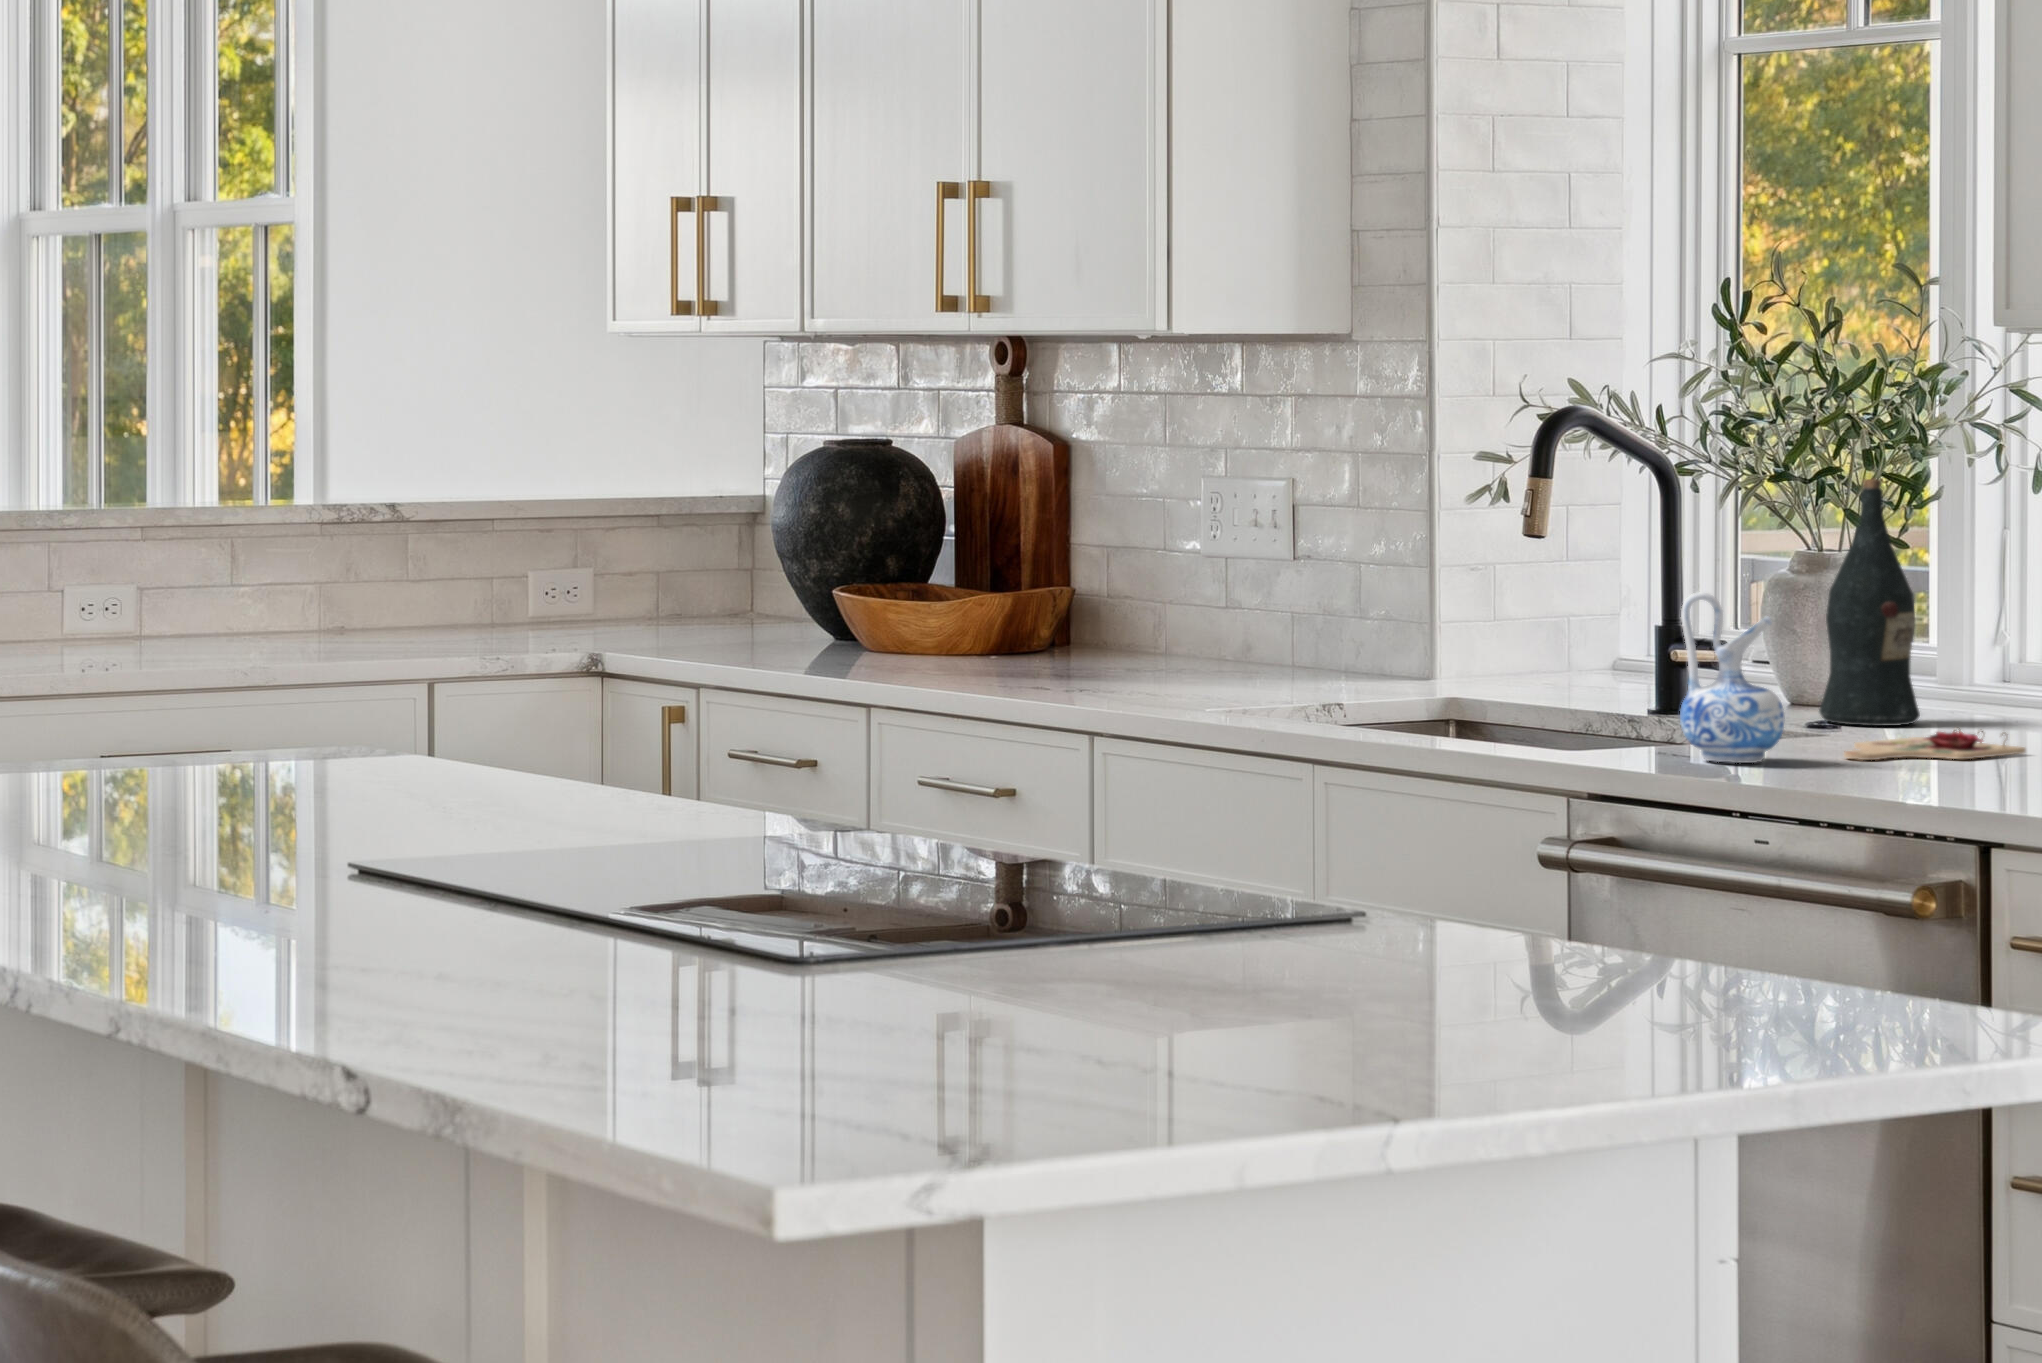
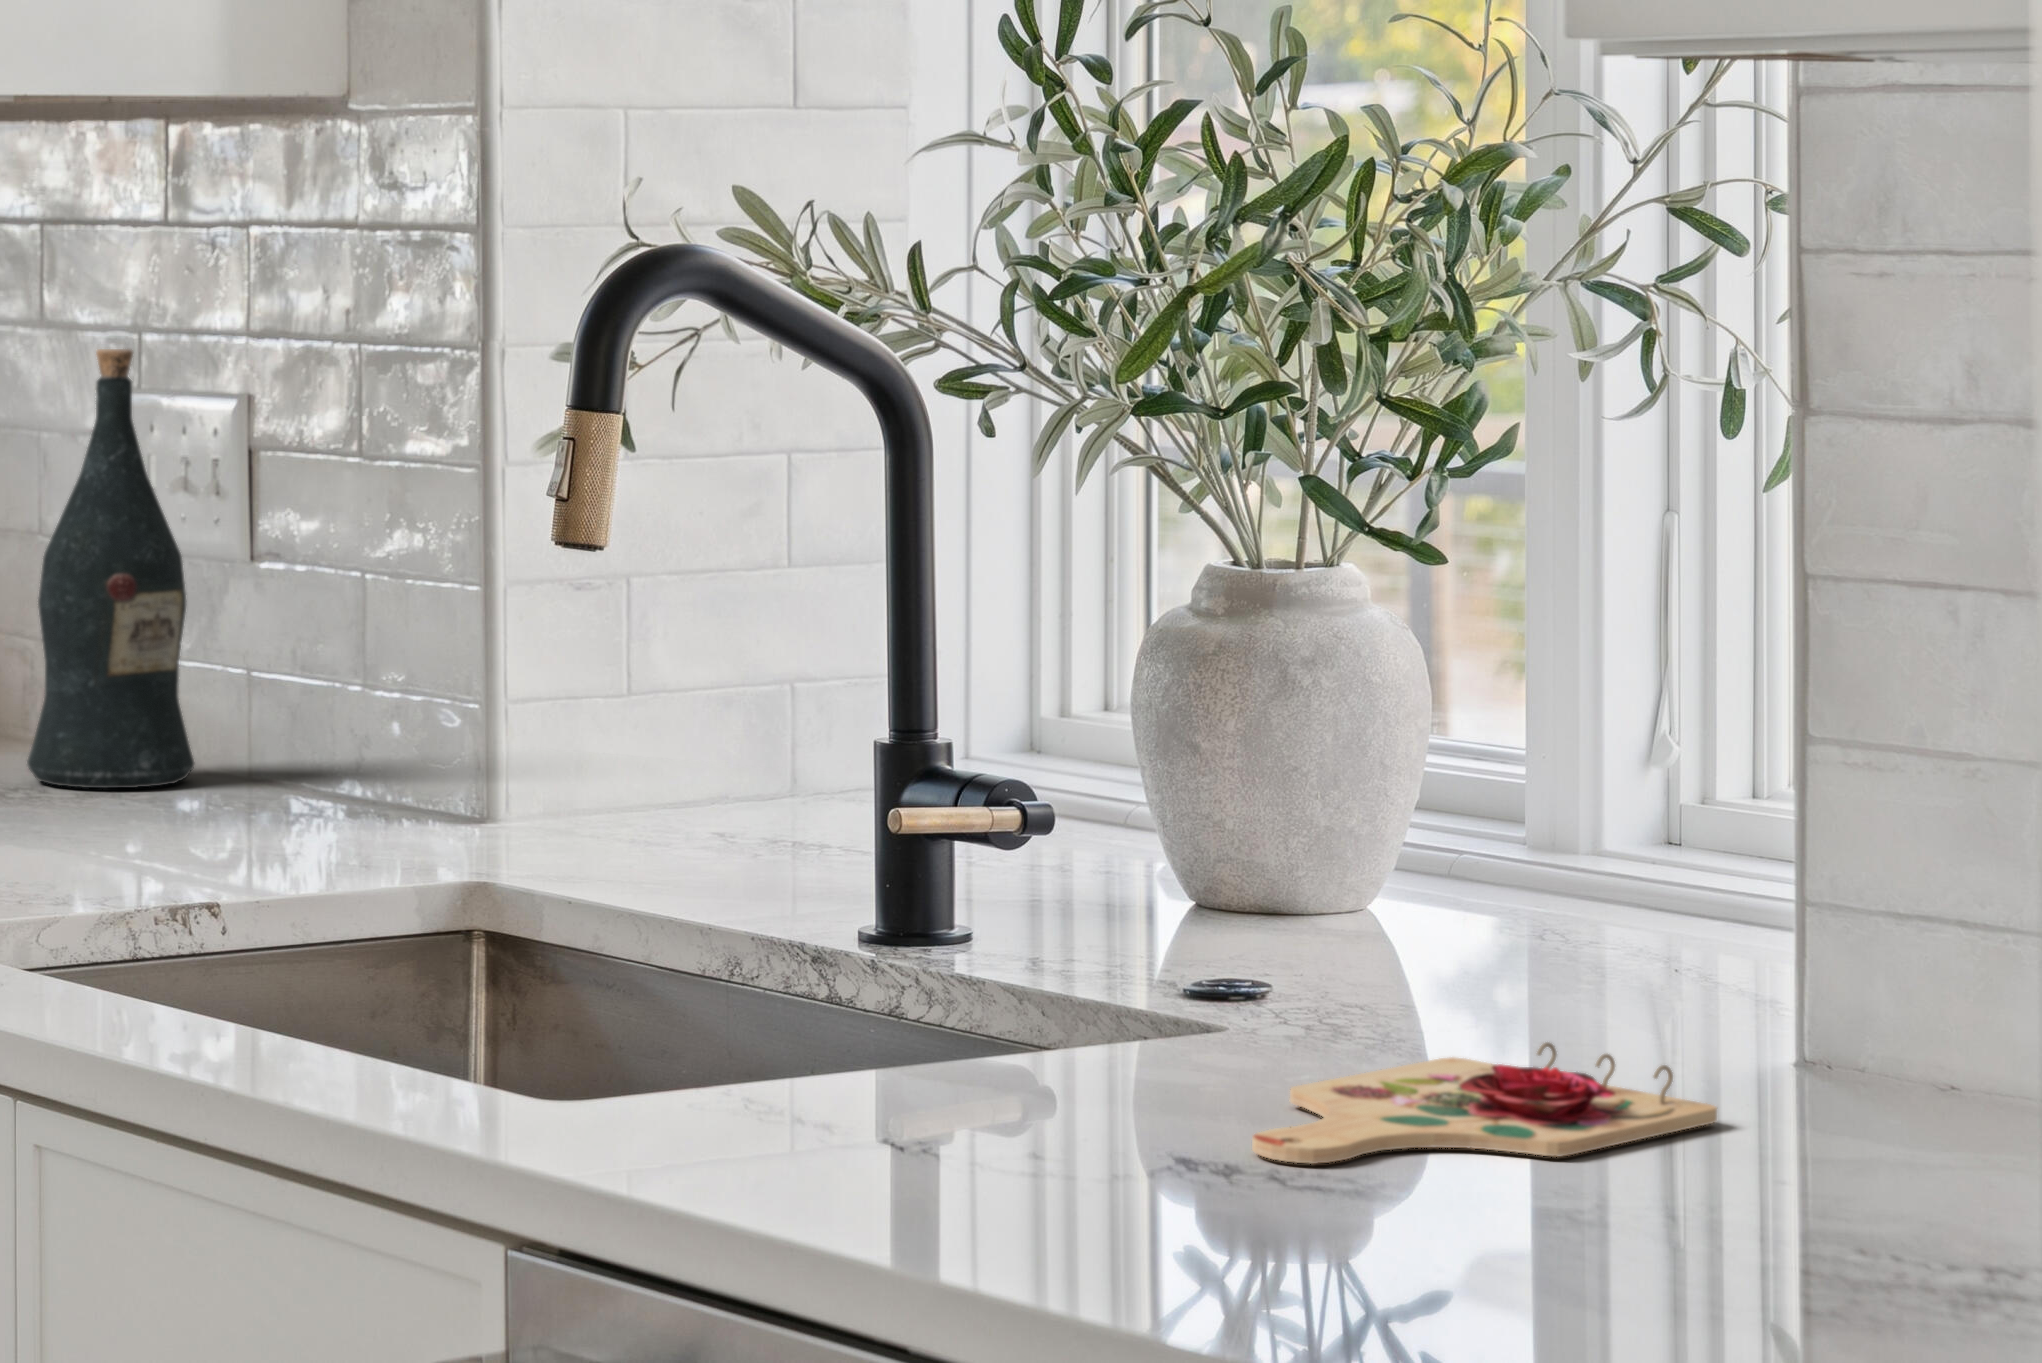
wine bottle: present [1819,478,1920,726] -> present [27,349,194,788]
ceramic pitcher: present [1680,592,1784,763] -> none [815,720,1088,1189]

